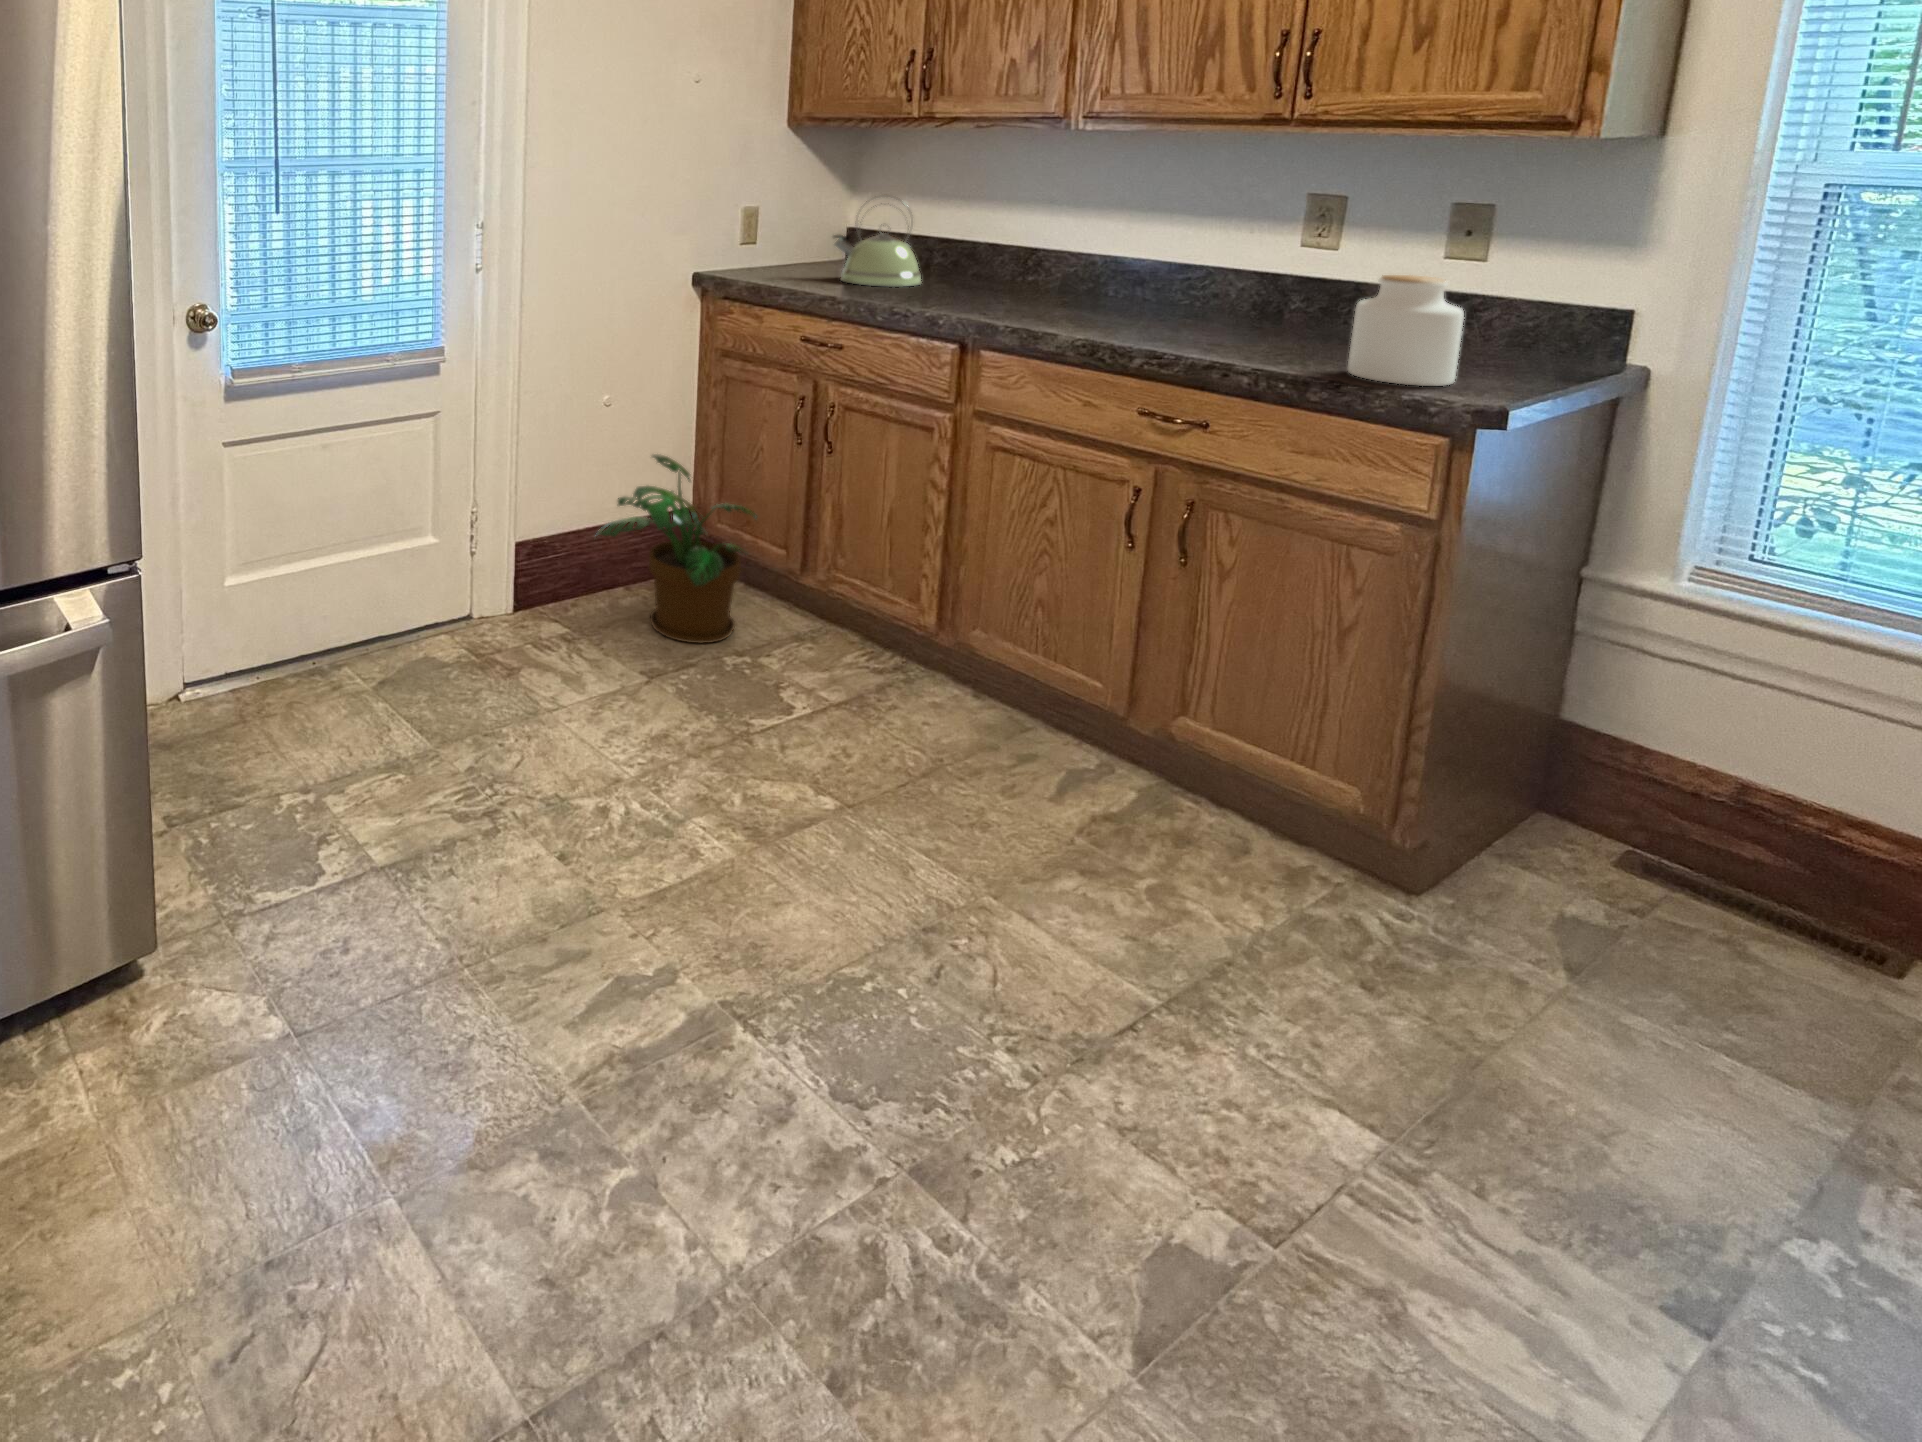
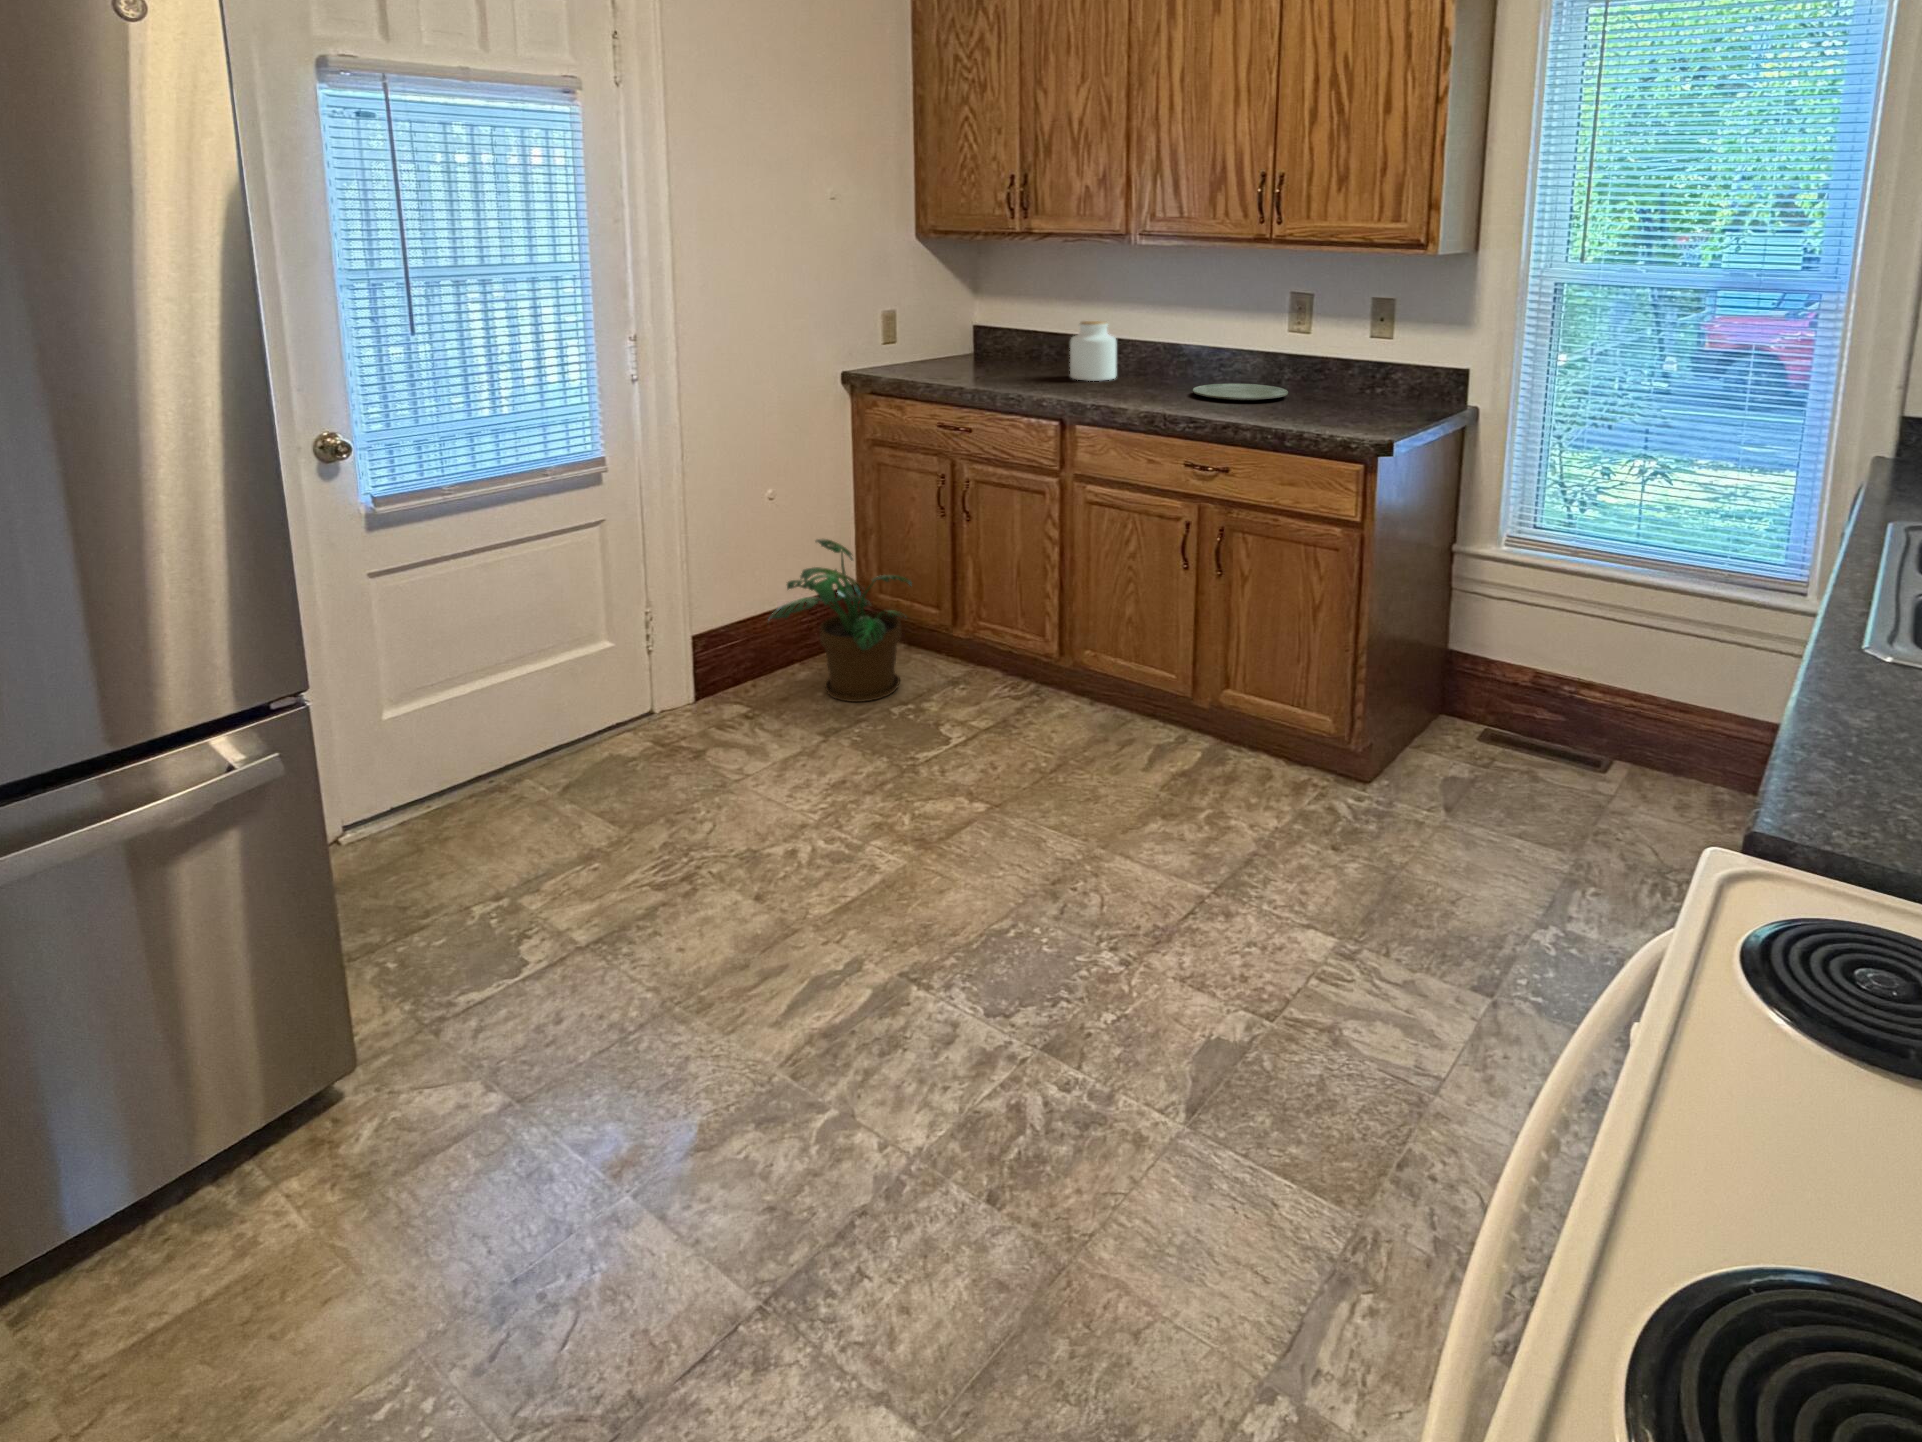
kettle: present [834,201,921,287] -> none [960,297,1035,375]
jar: present [1348,275,1464,386] -> present [1070,321,1117,381]
plate: none [1145,310,1295,334] -> present [1193,384,1288,401]

